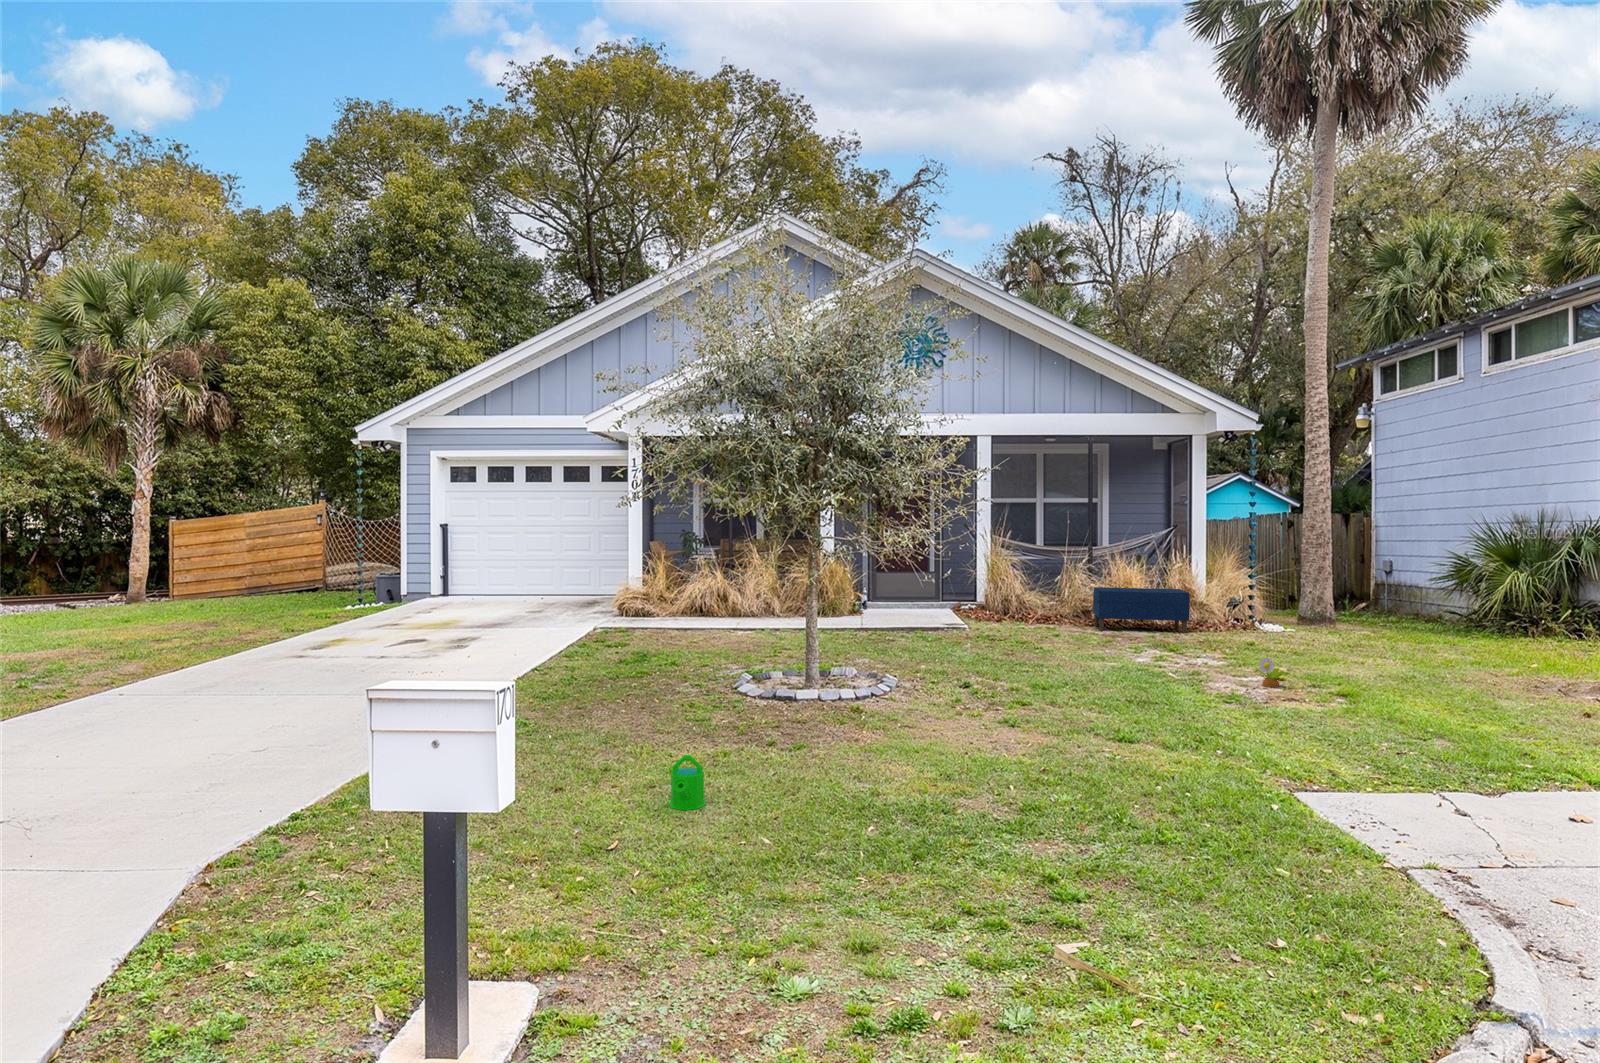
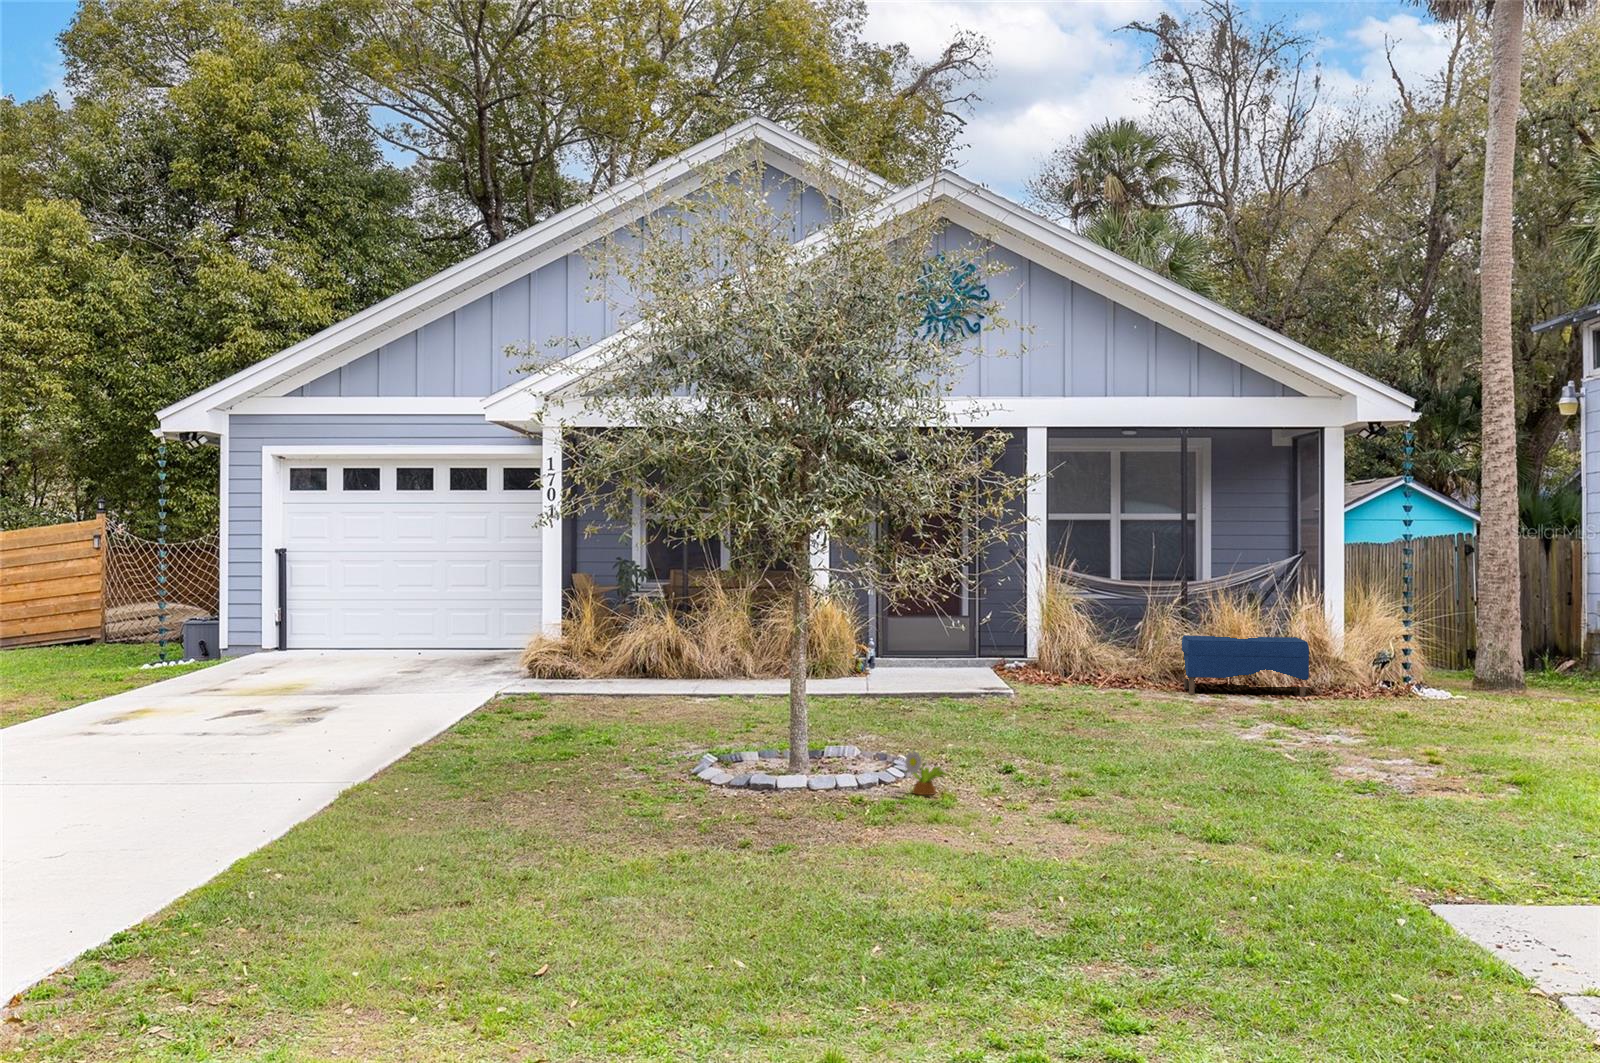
decorative plant: present [1254,657,1291,687] -> present [905,750,947,795]
watering can: present [668,755,706,810] -> none [632,818,678,882]

